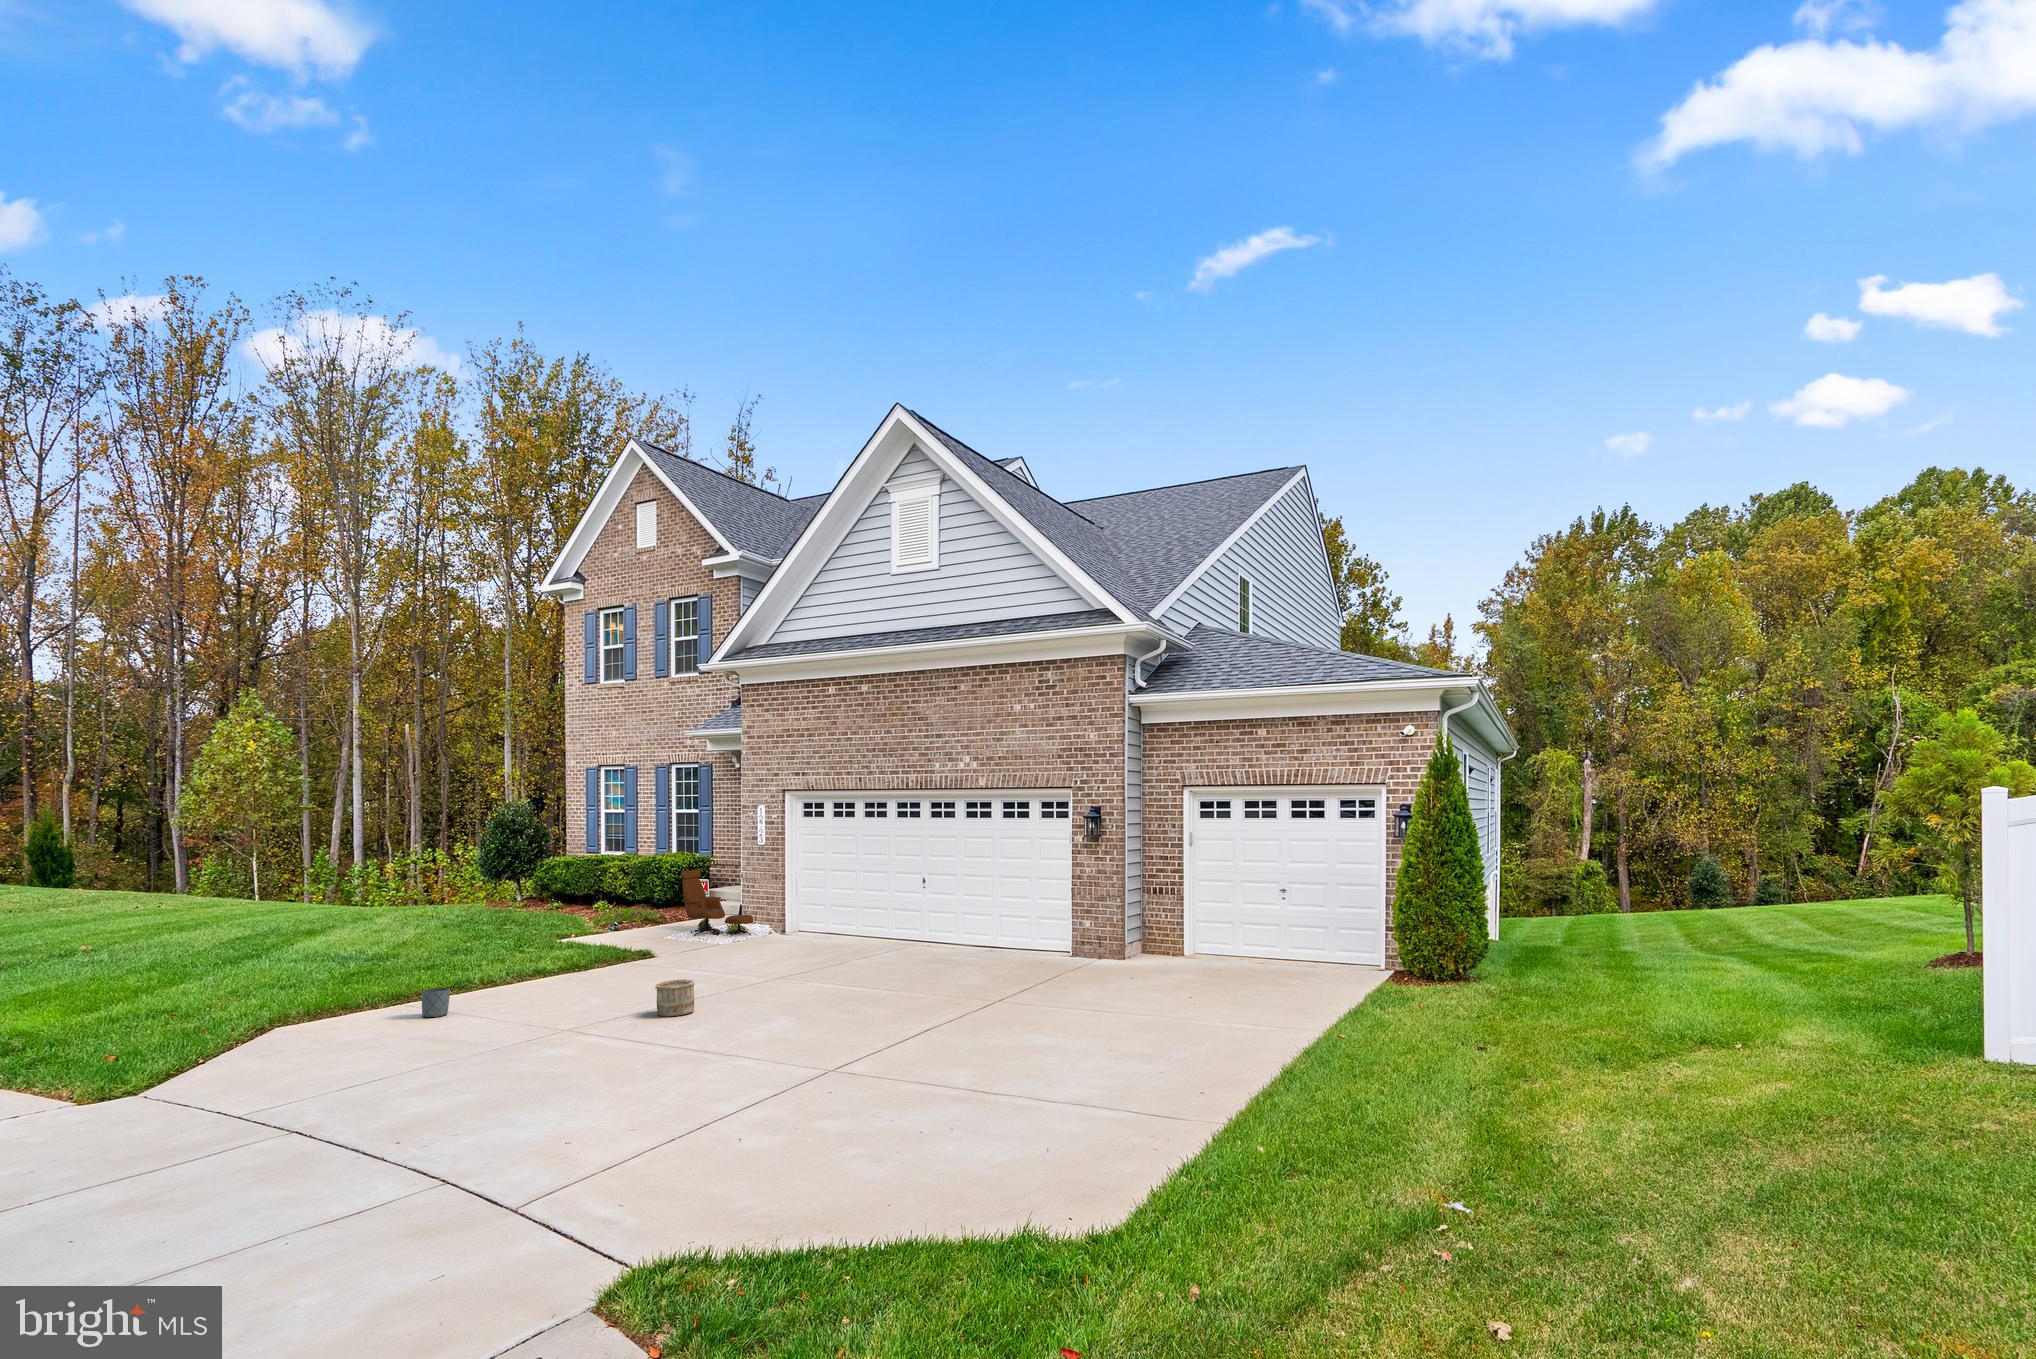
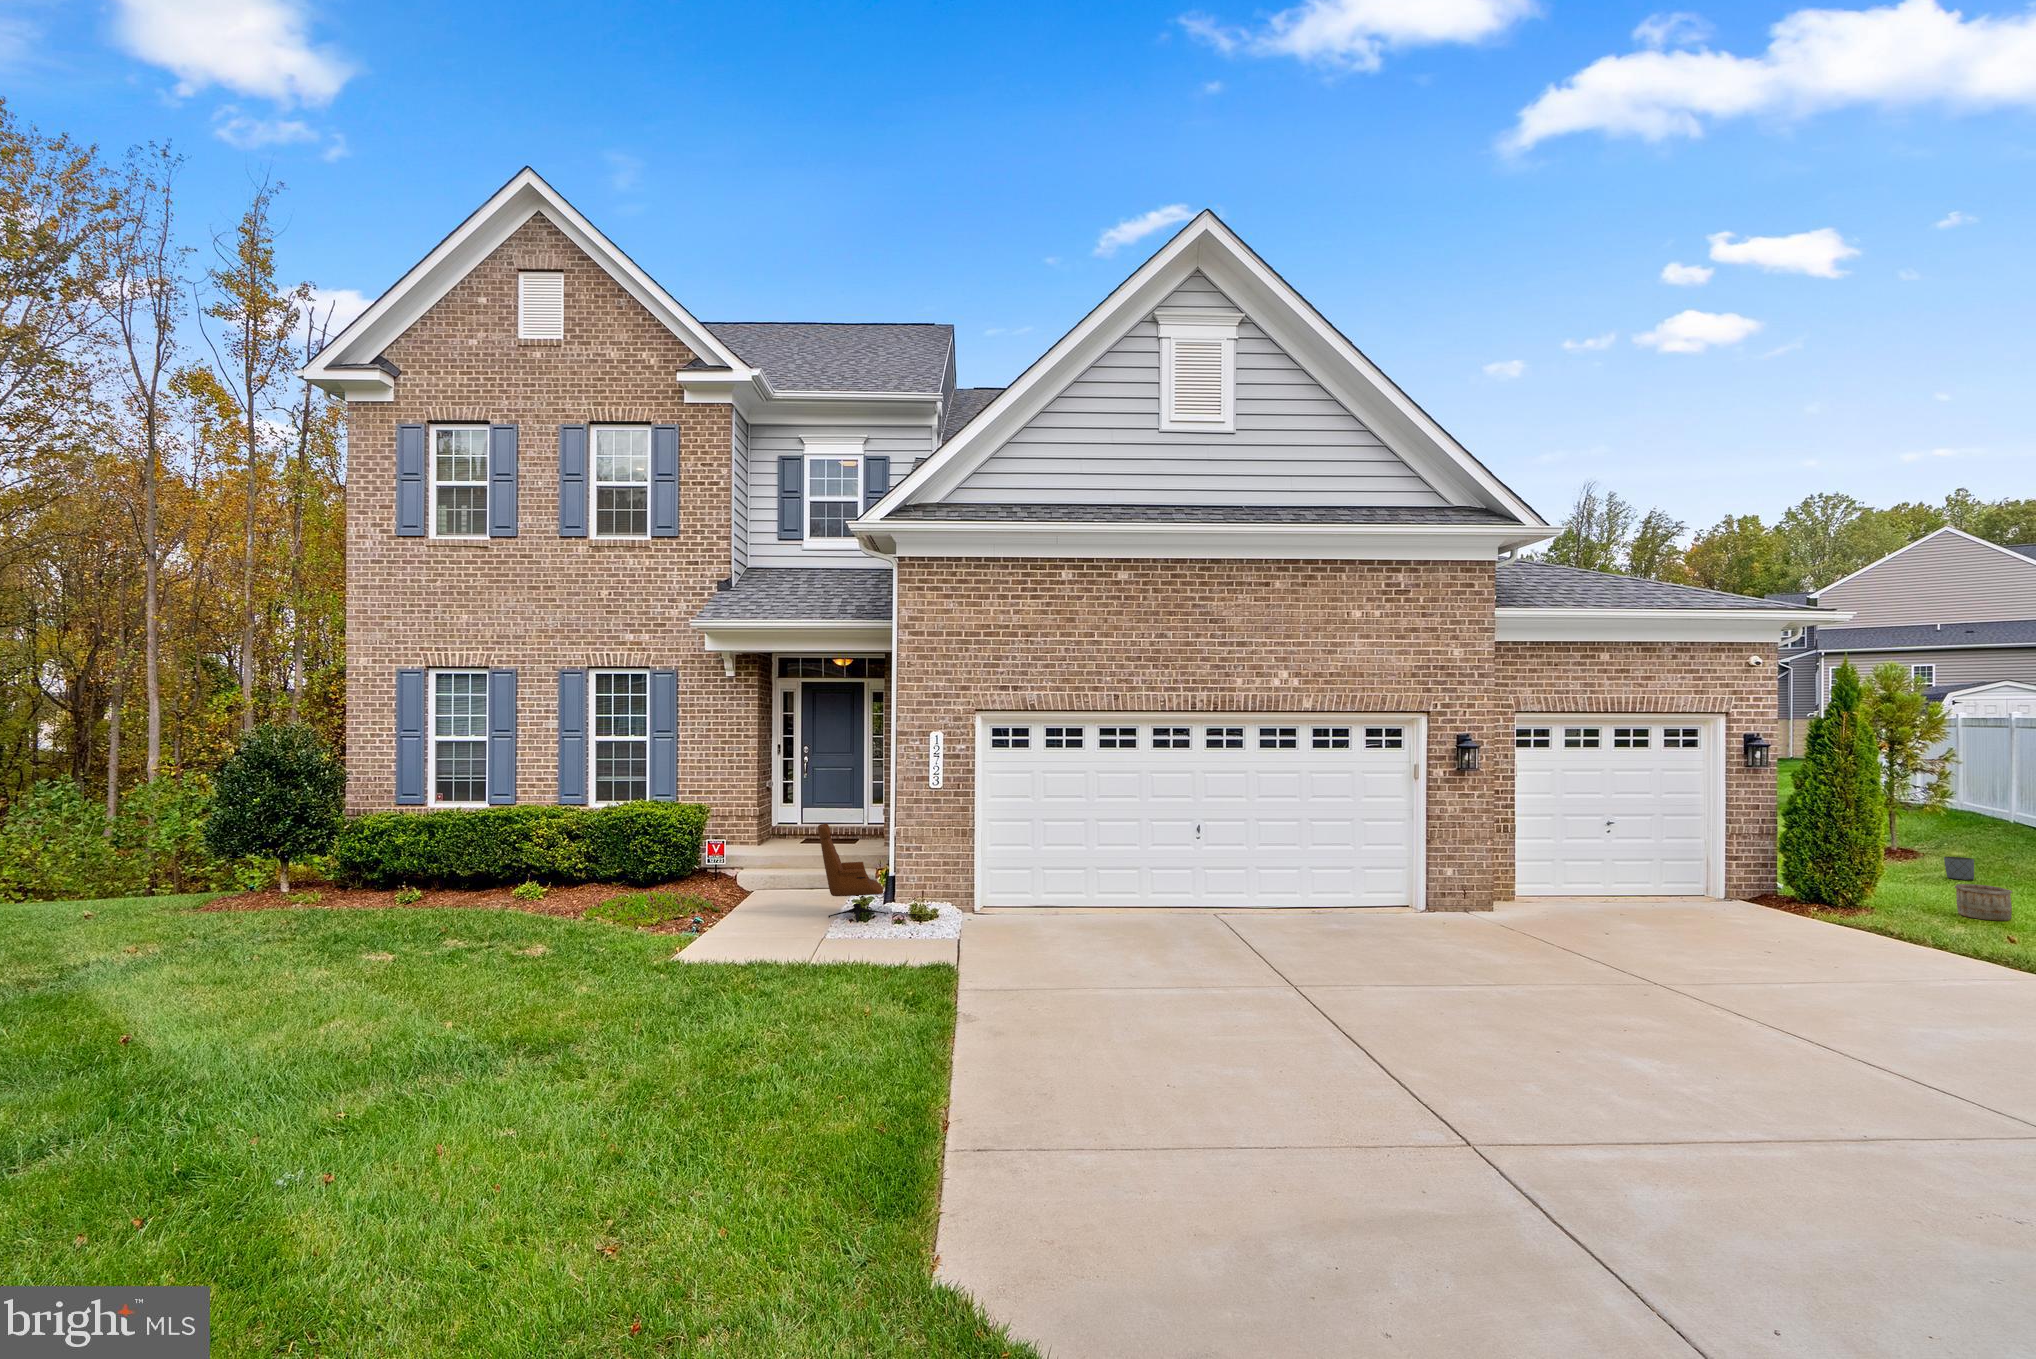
wooden bucket: present [655,979,695,1016] -> present [1955,884,2012,921]
planter: present [422,987,450,1018] -> present [1944,857,1974,880]

